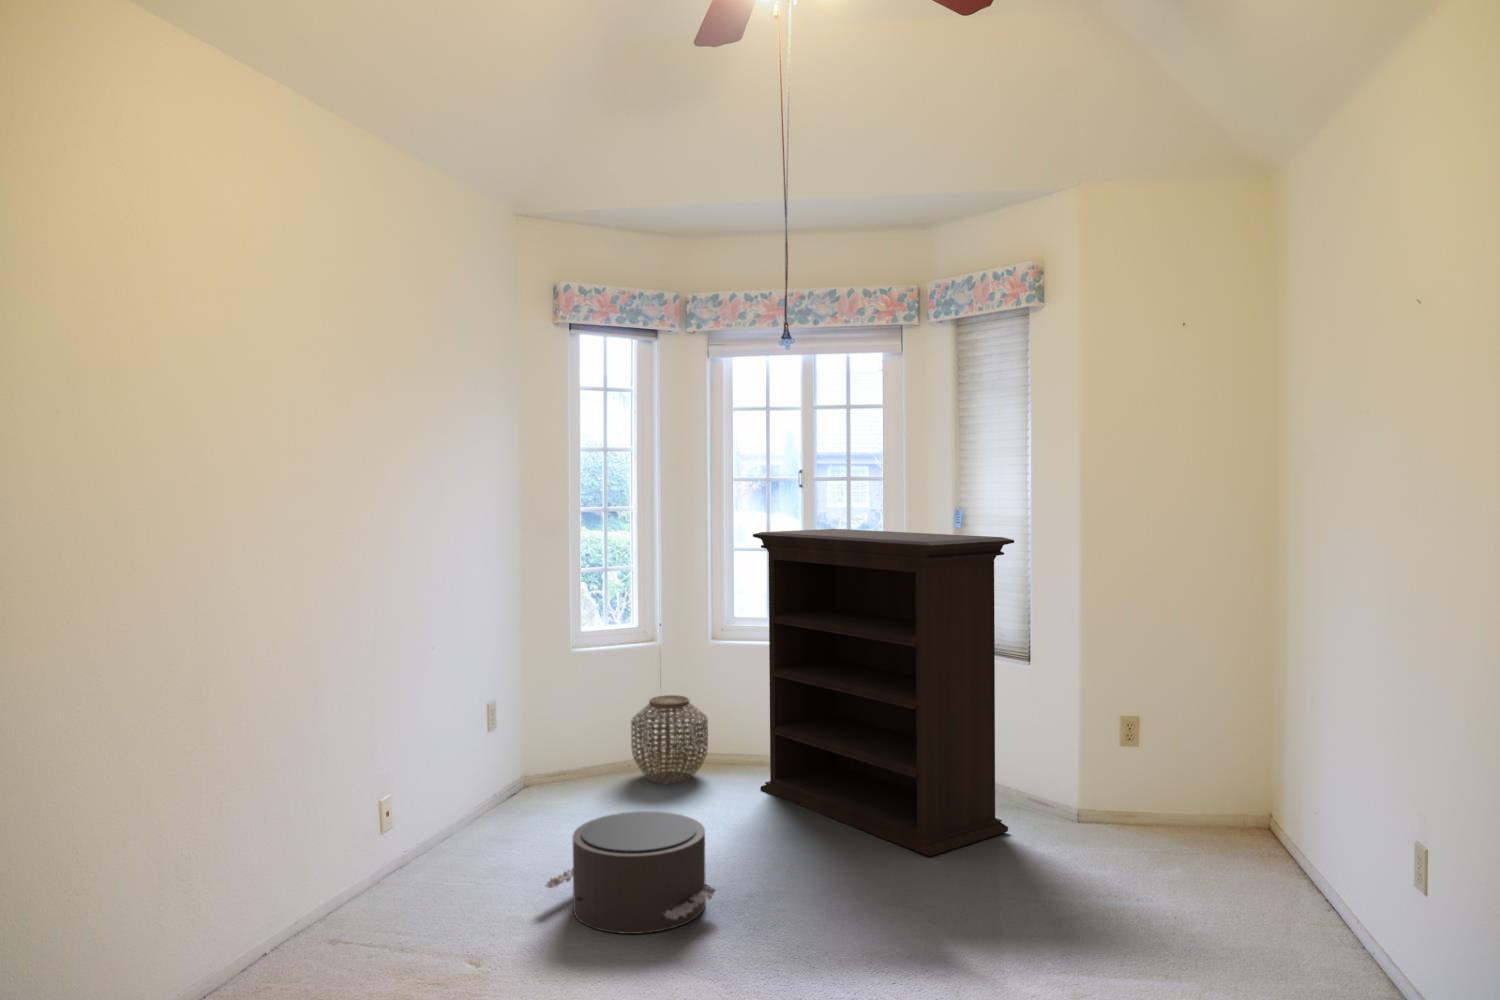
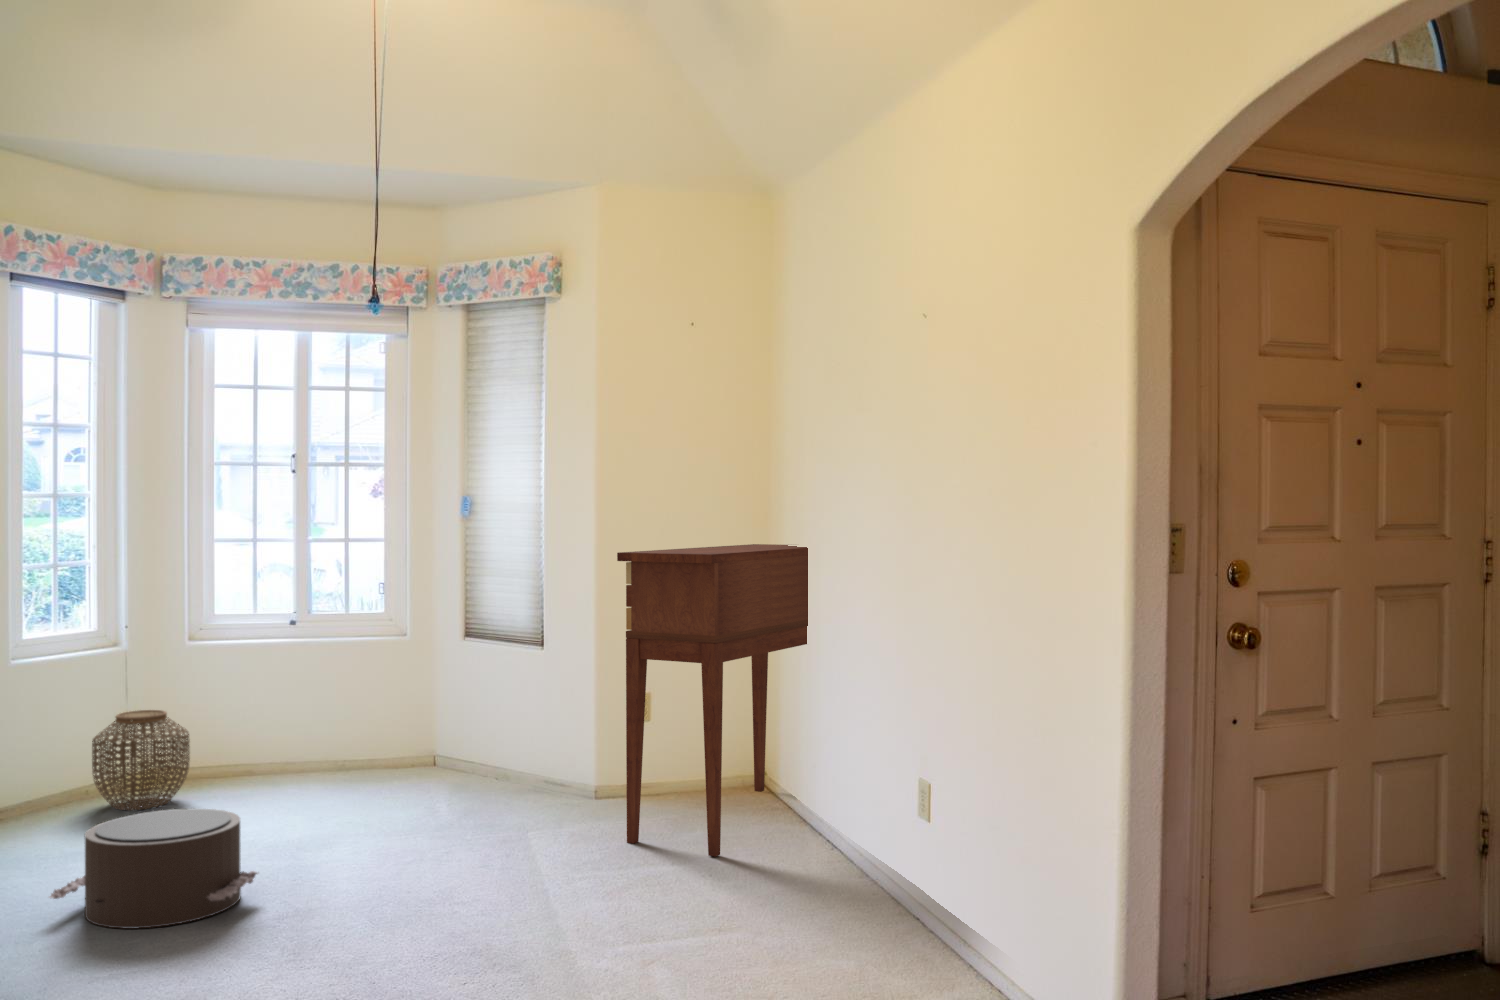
bookshelf: present [753,529,1014,856] -> none [249,518,536,831]
console table: none [1092,568,1380,946] -> present [617,544,808,857]

